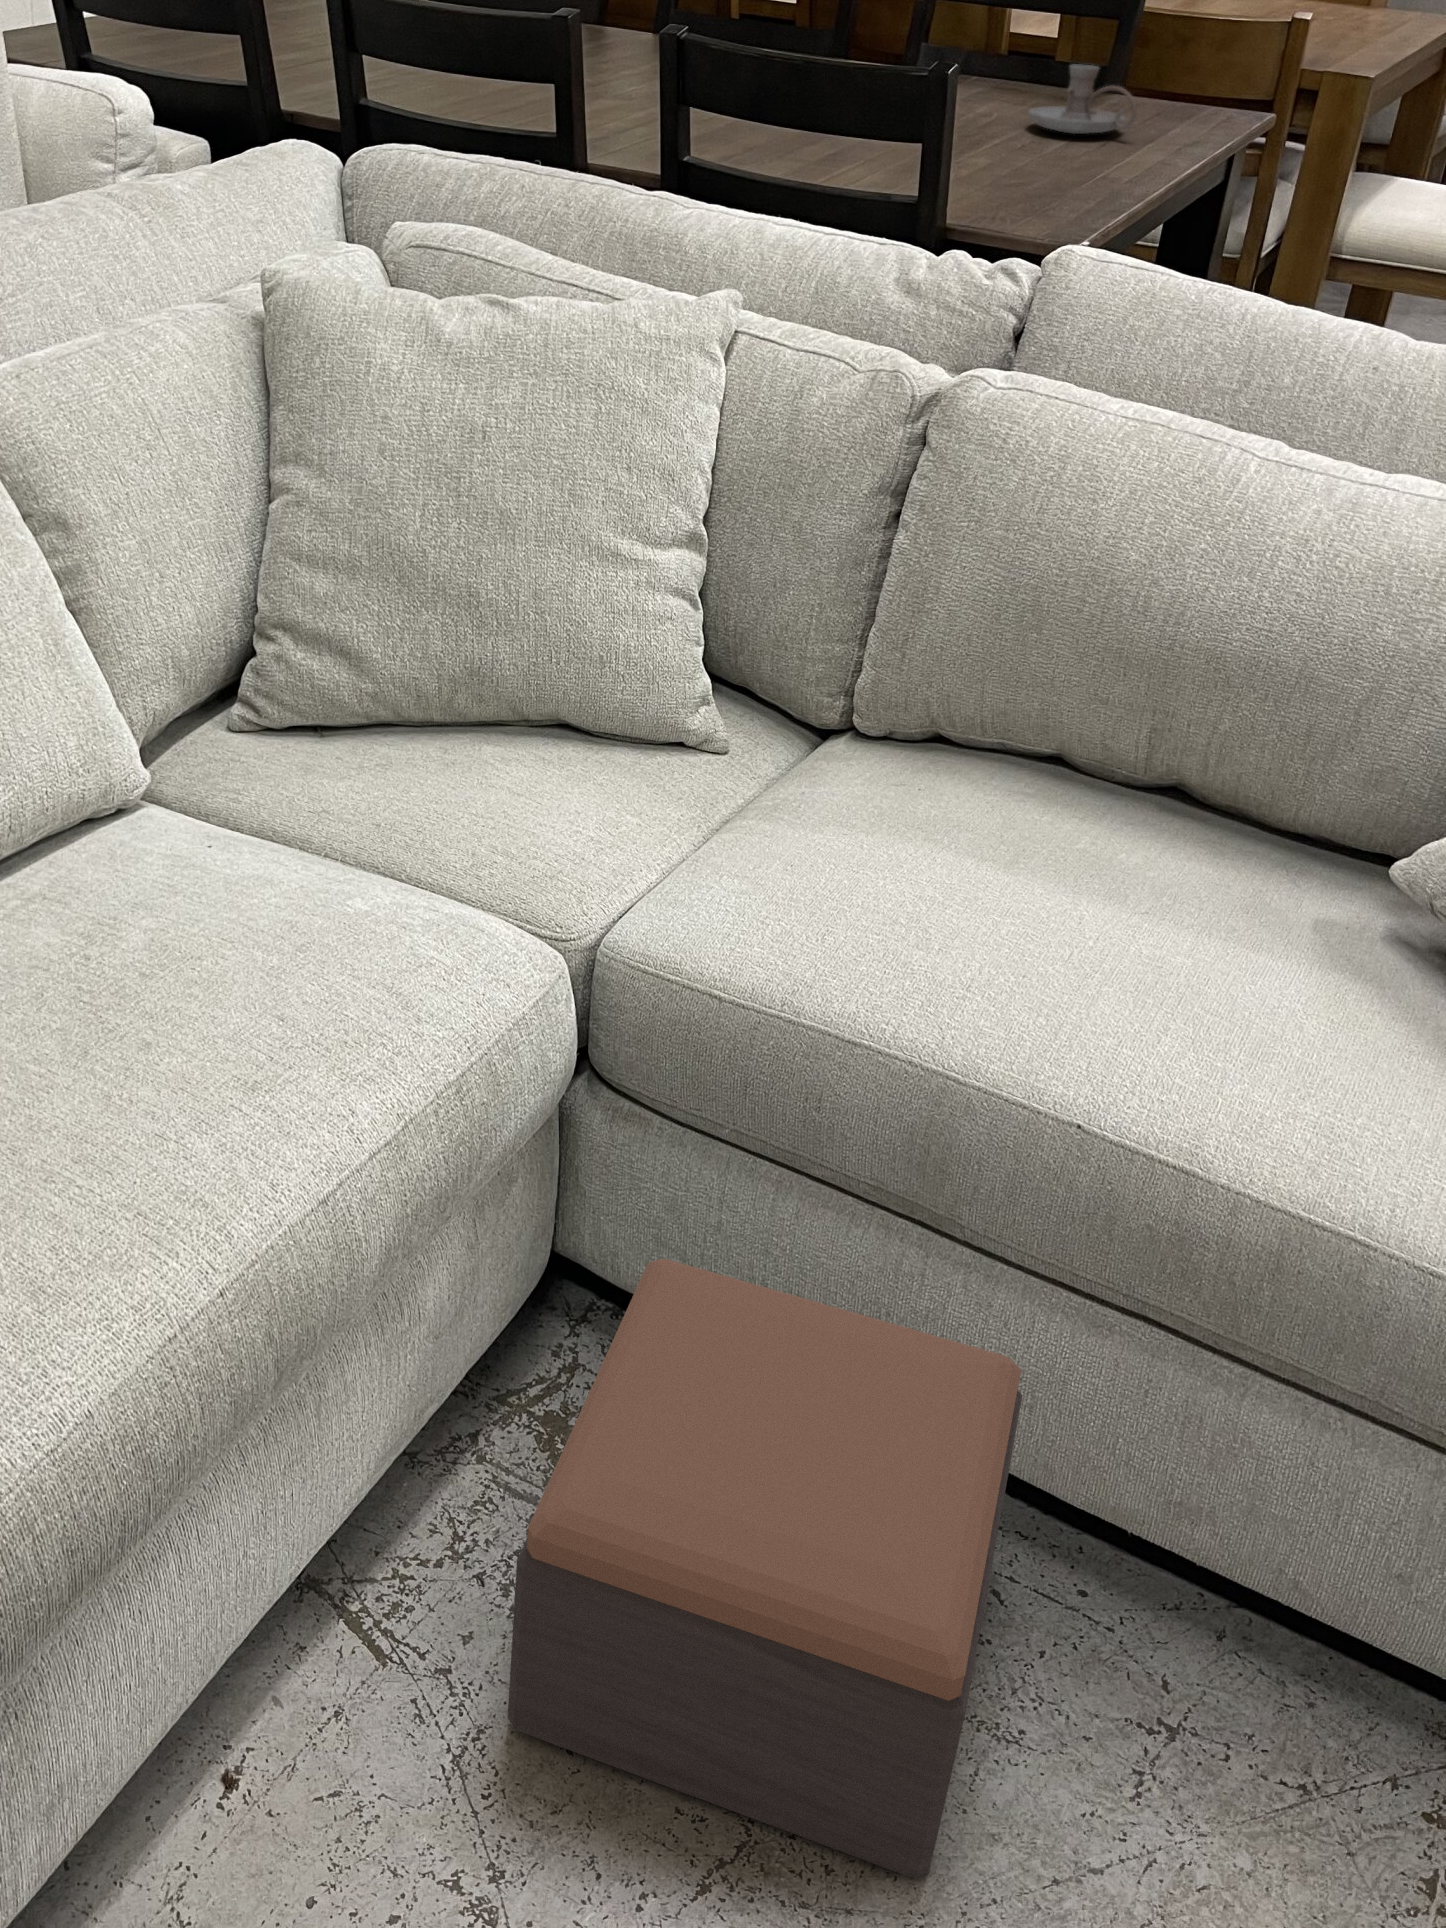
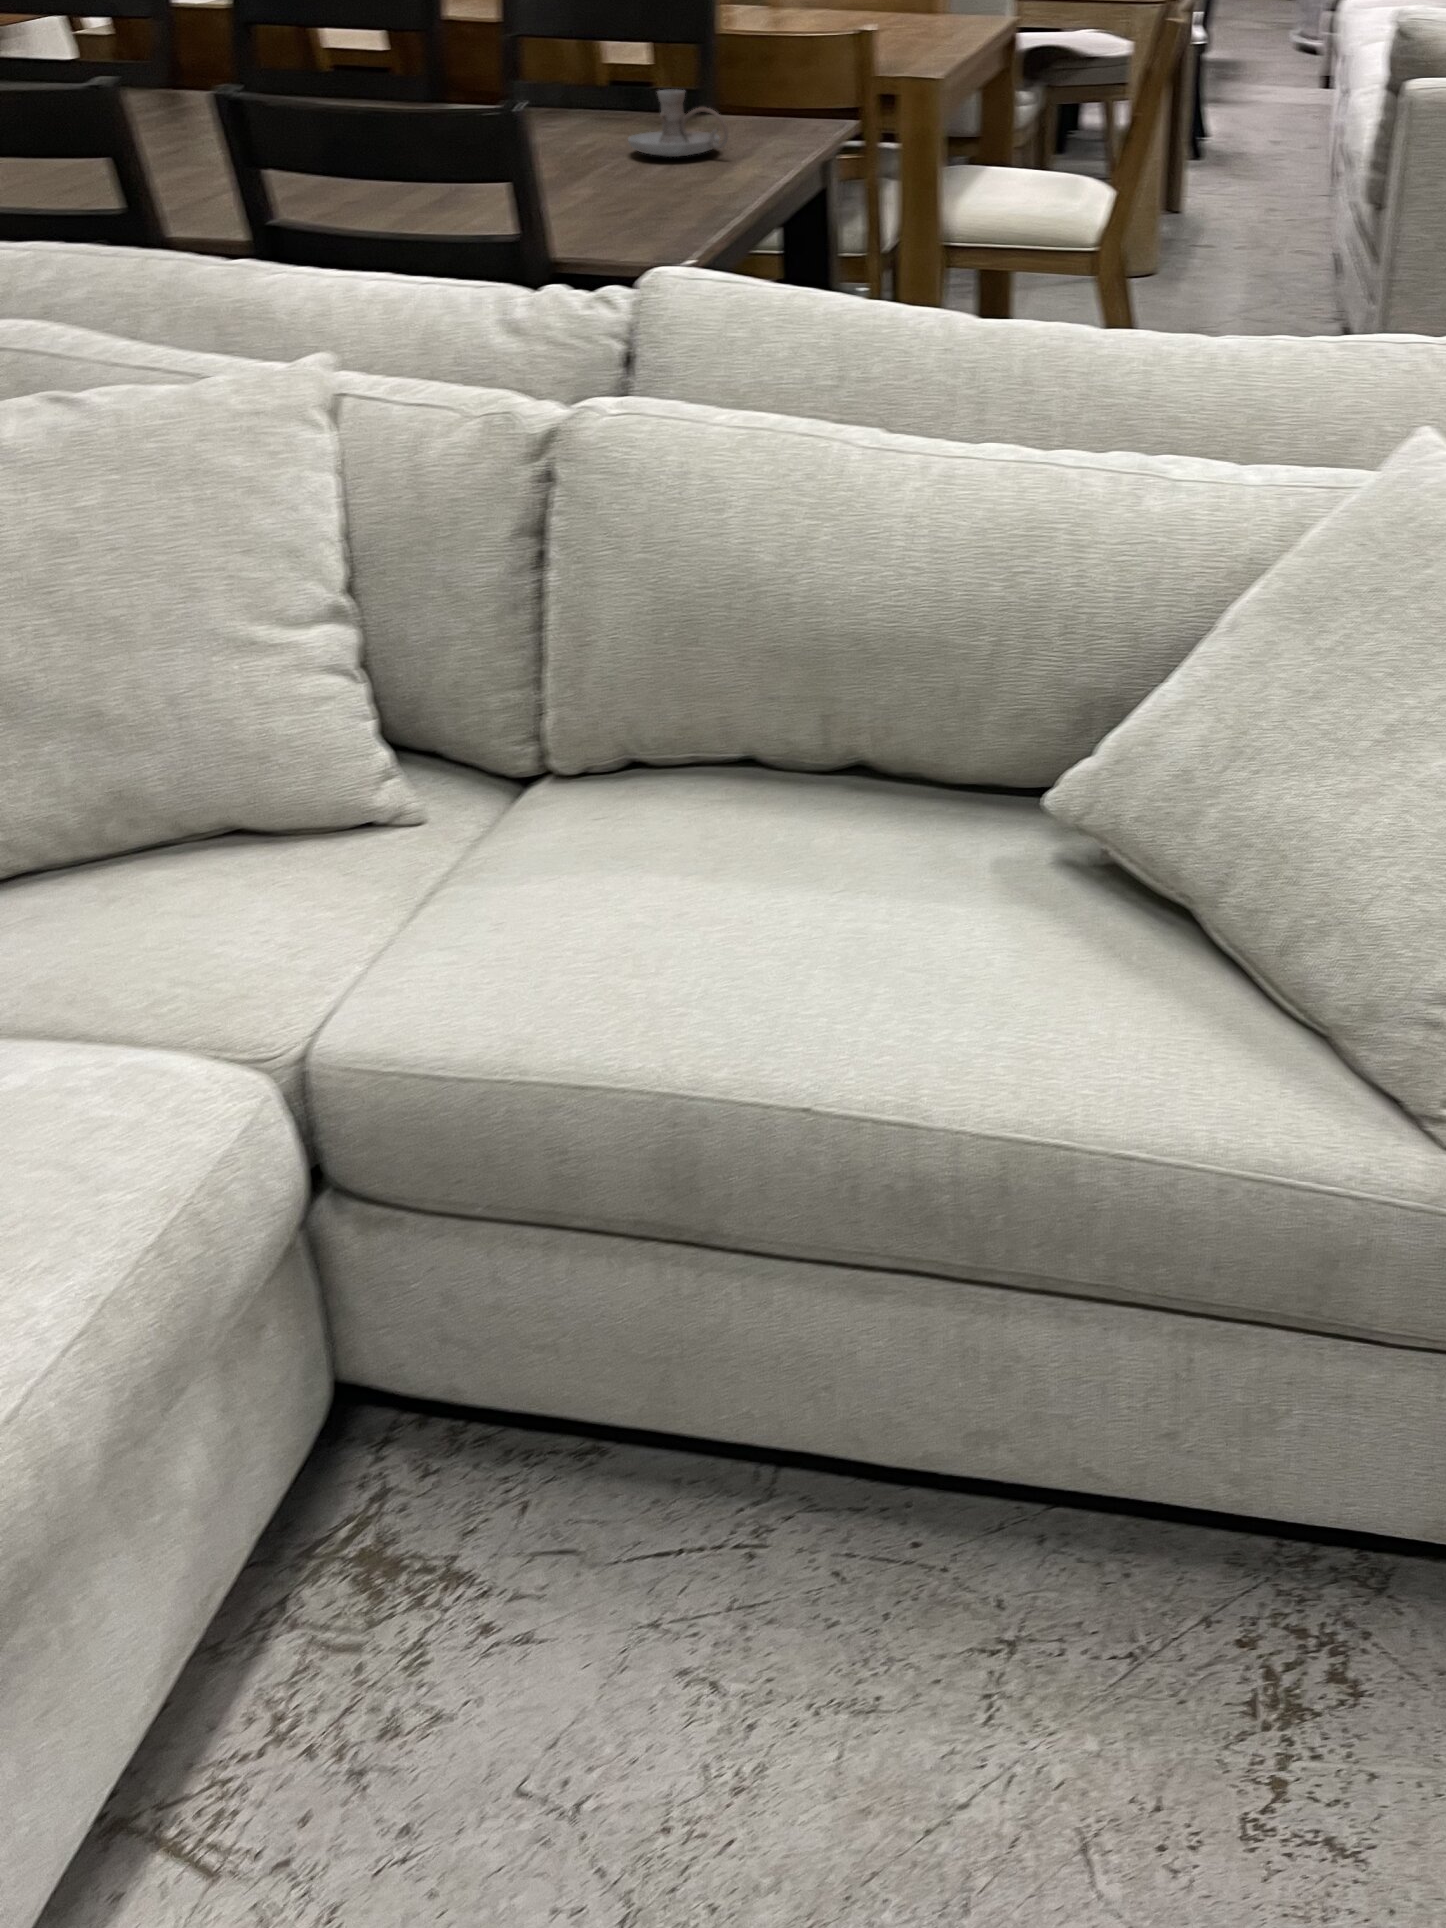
footstool: present [508,1259,1022,1880] -> none [326,1347,823,1897]

